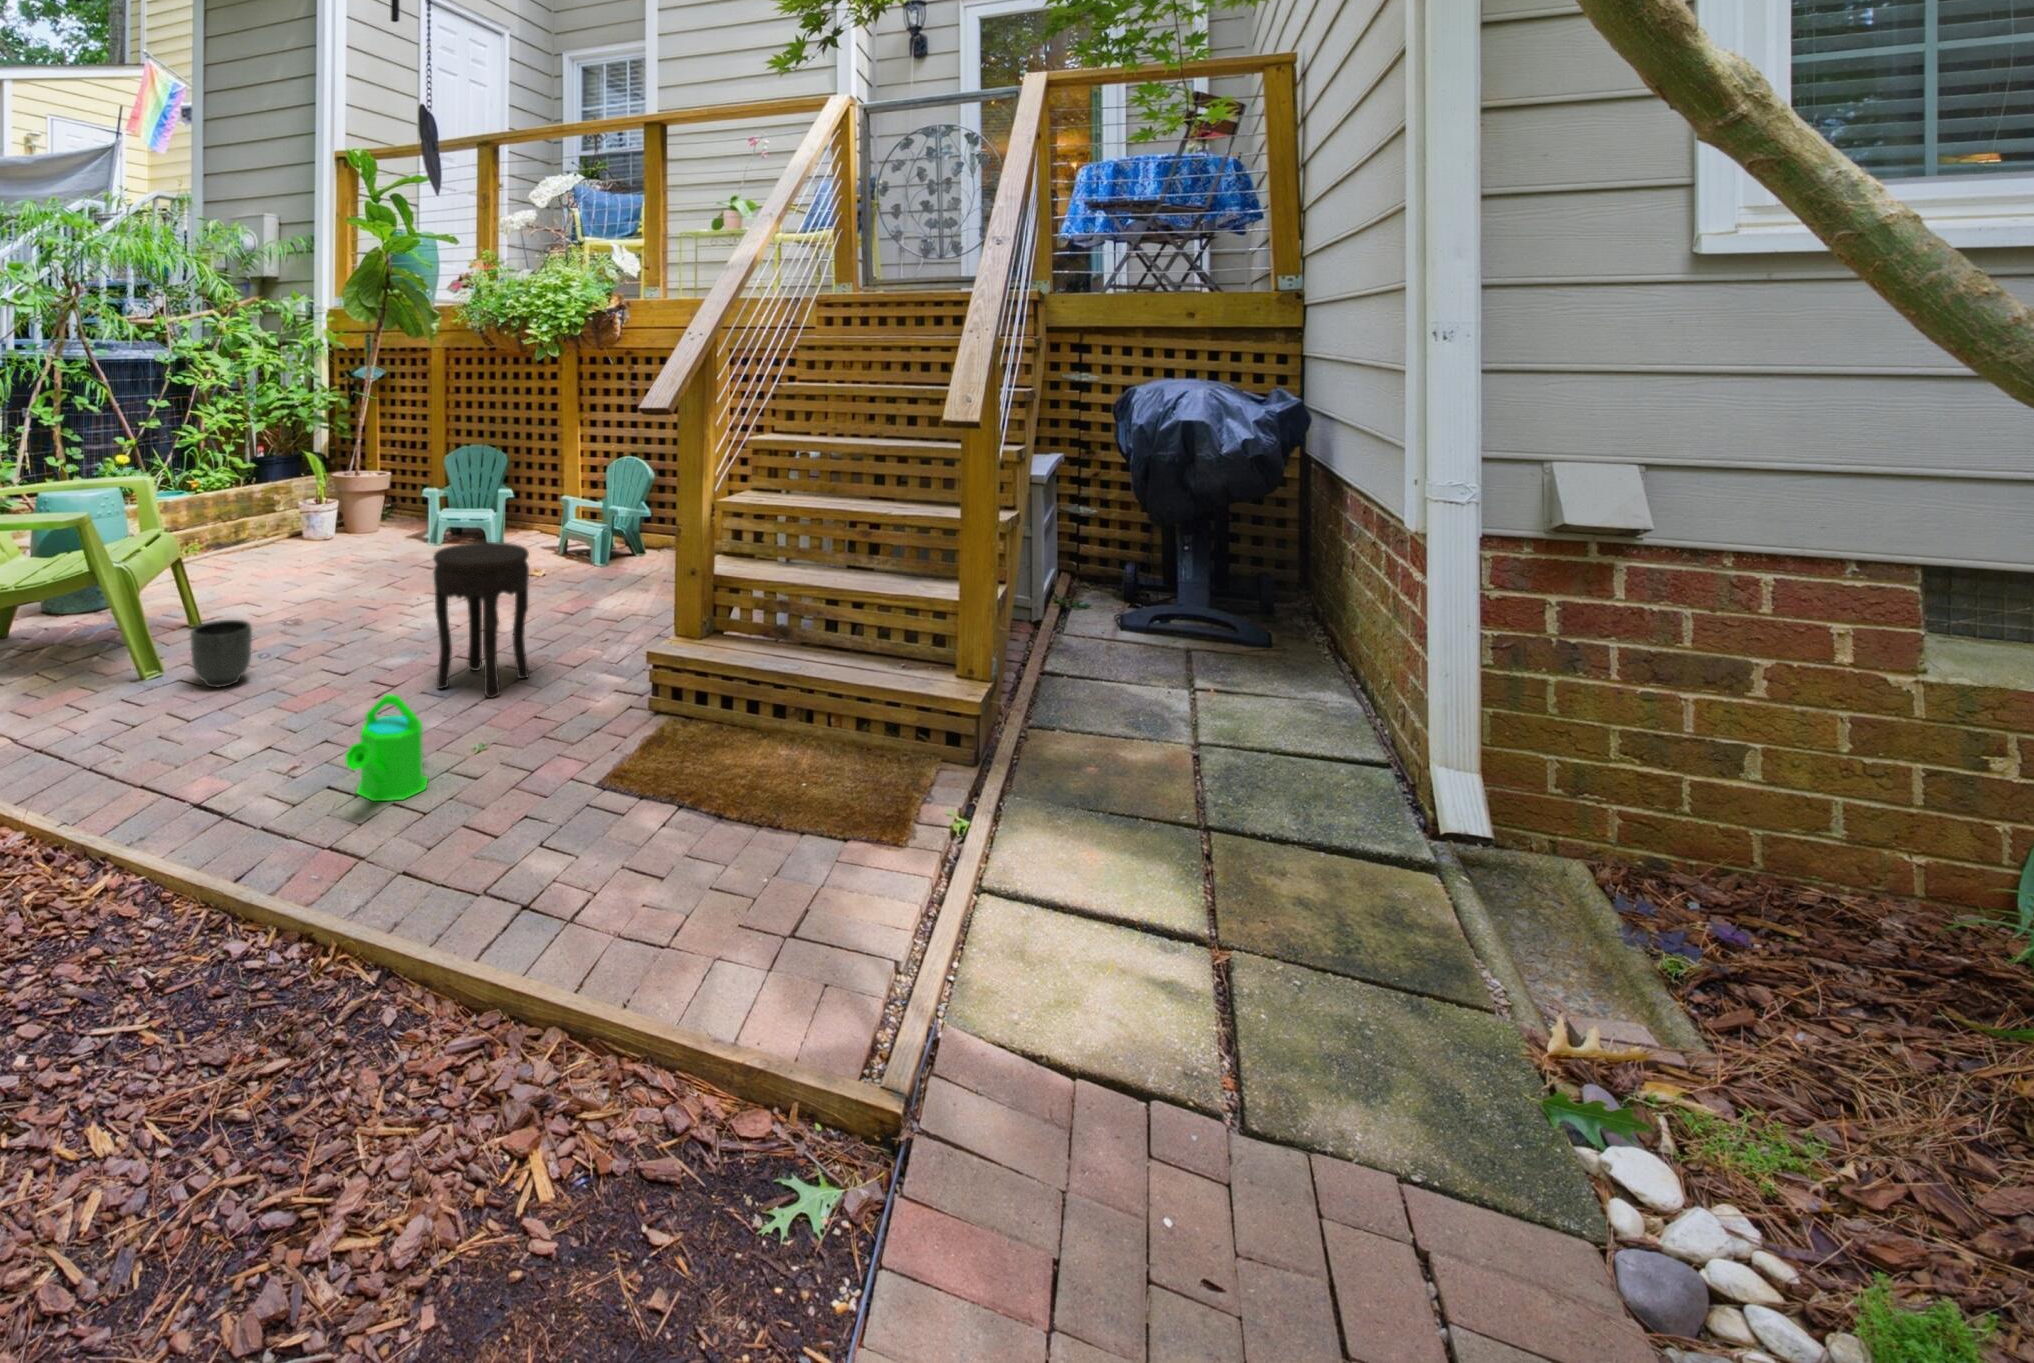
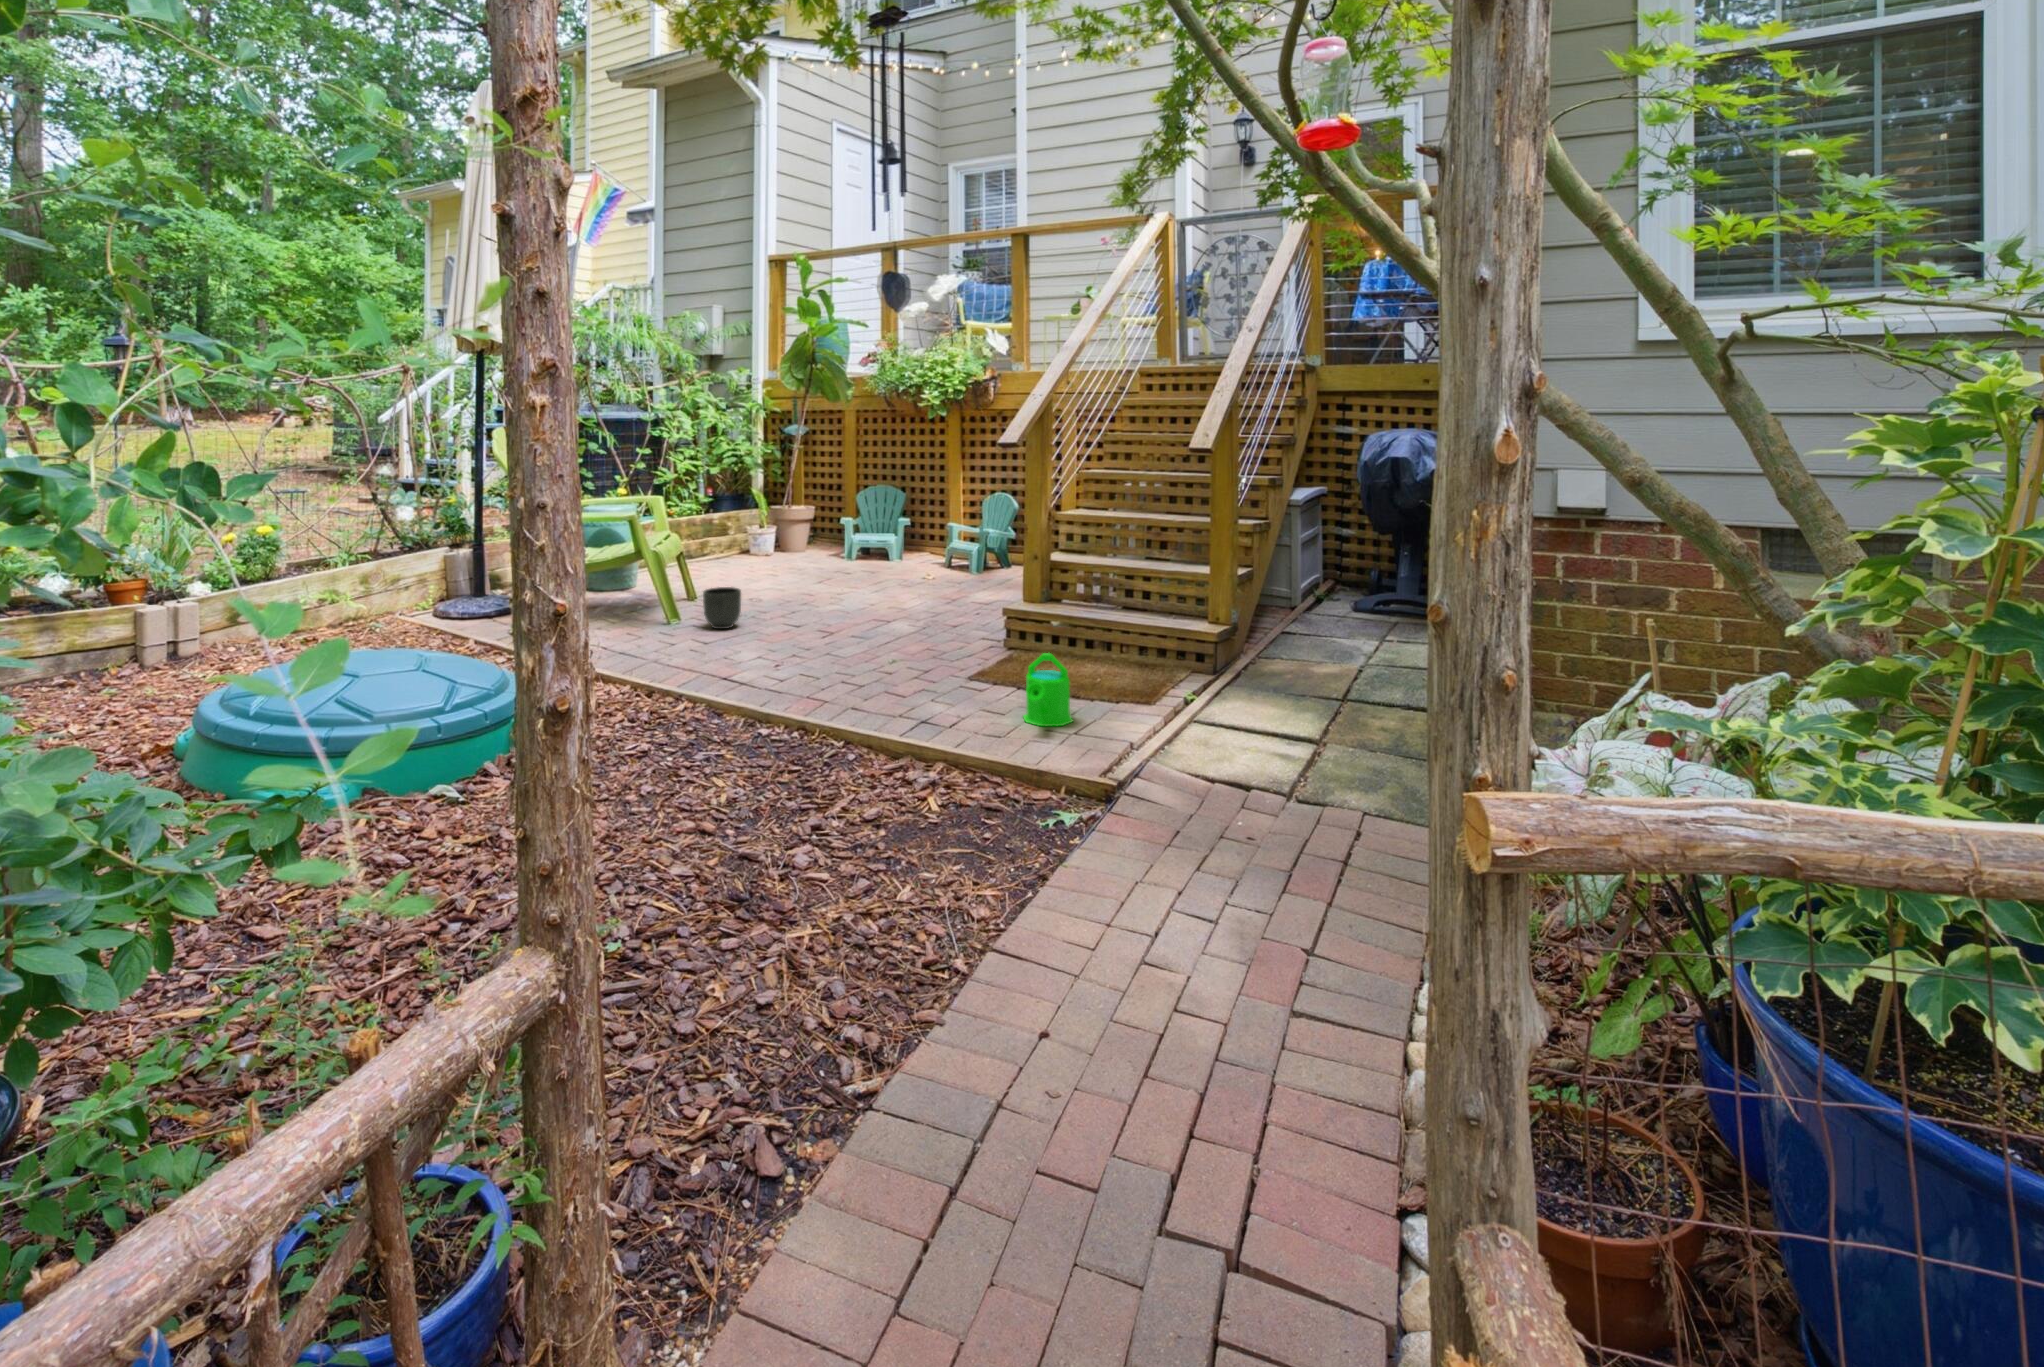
side table: present [433,542,529,698] -> none [862,538,925,638]
watering can: present [345,694,428,801] -> present [1023,653,1073,726]

